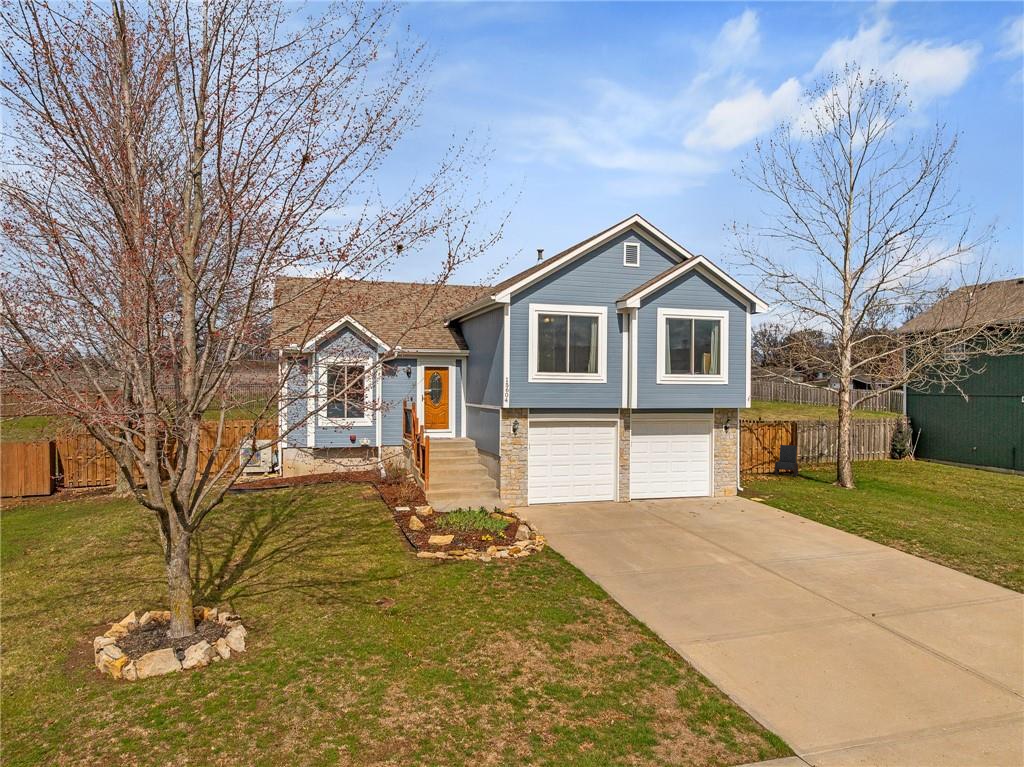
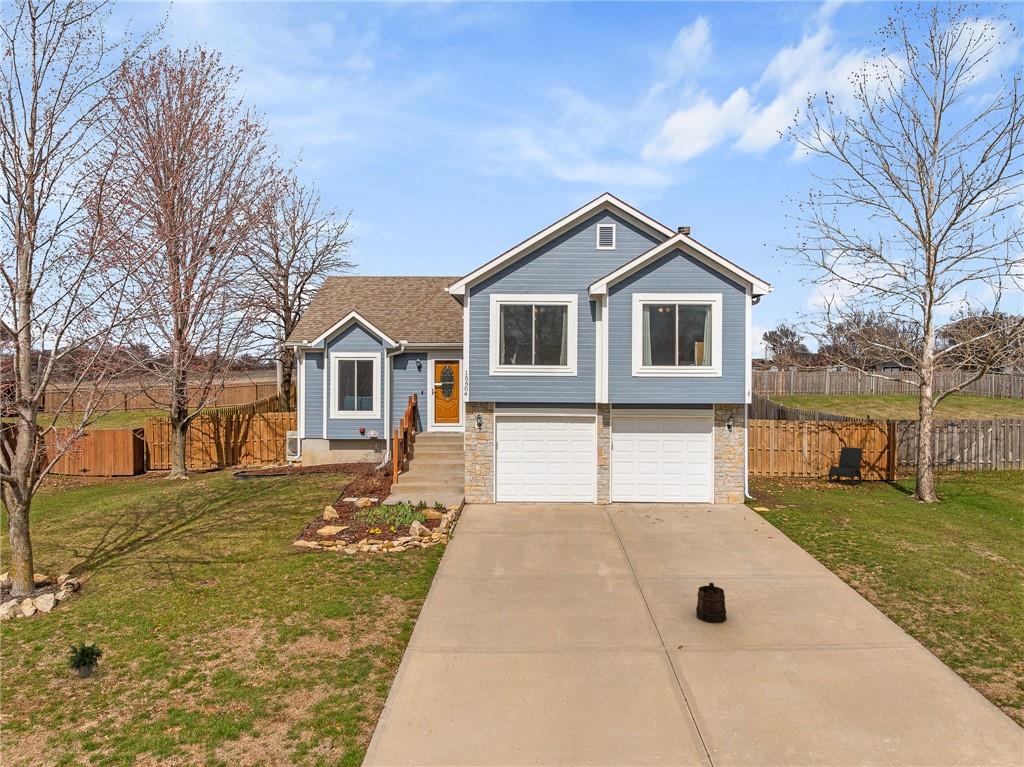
bucket: none [852,564,882,599] -> present [696,583,726,623]
potted plant: none [352,690,404,734] -> present [67,642,103,677]

